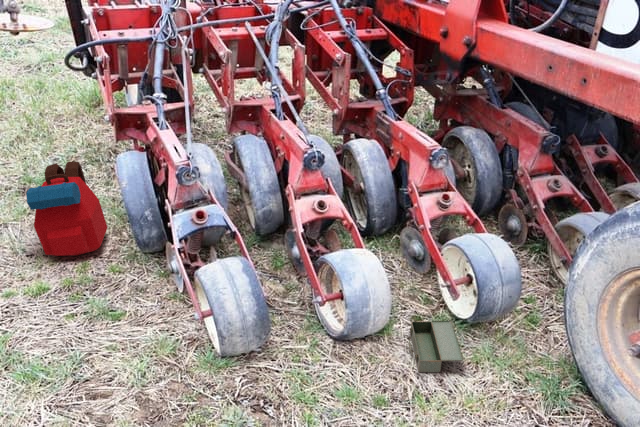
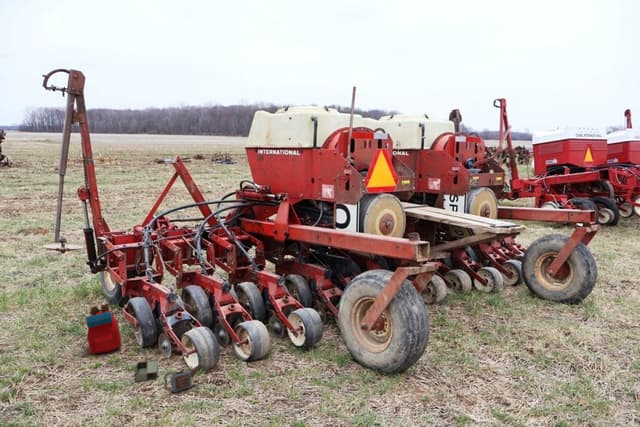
toolbox: present [409,321,463,372] -> present [134,360,158,382]
watering can: none [139,350,224,401] -> present [164,365,200,392]

